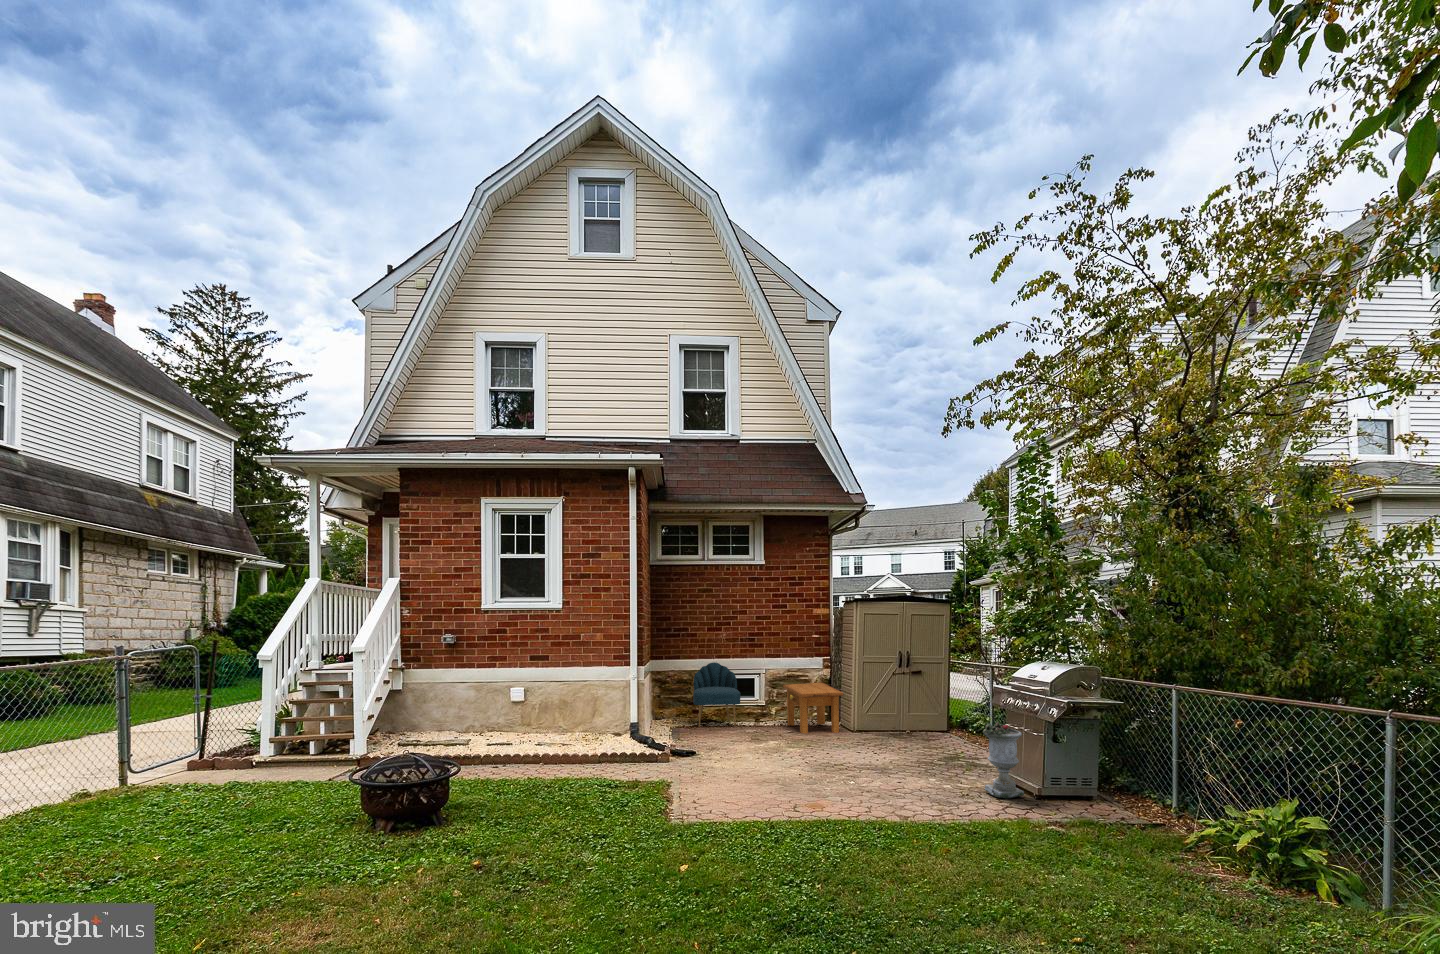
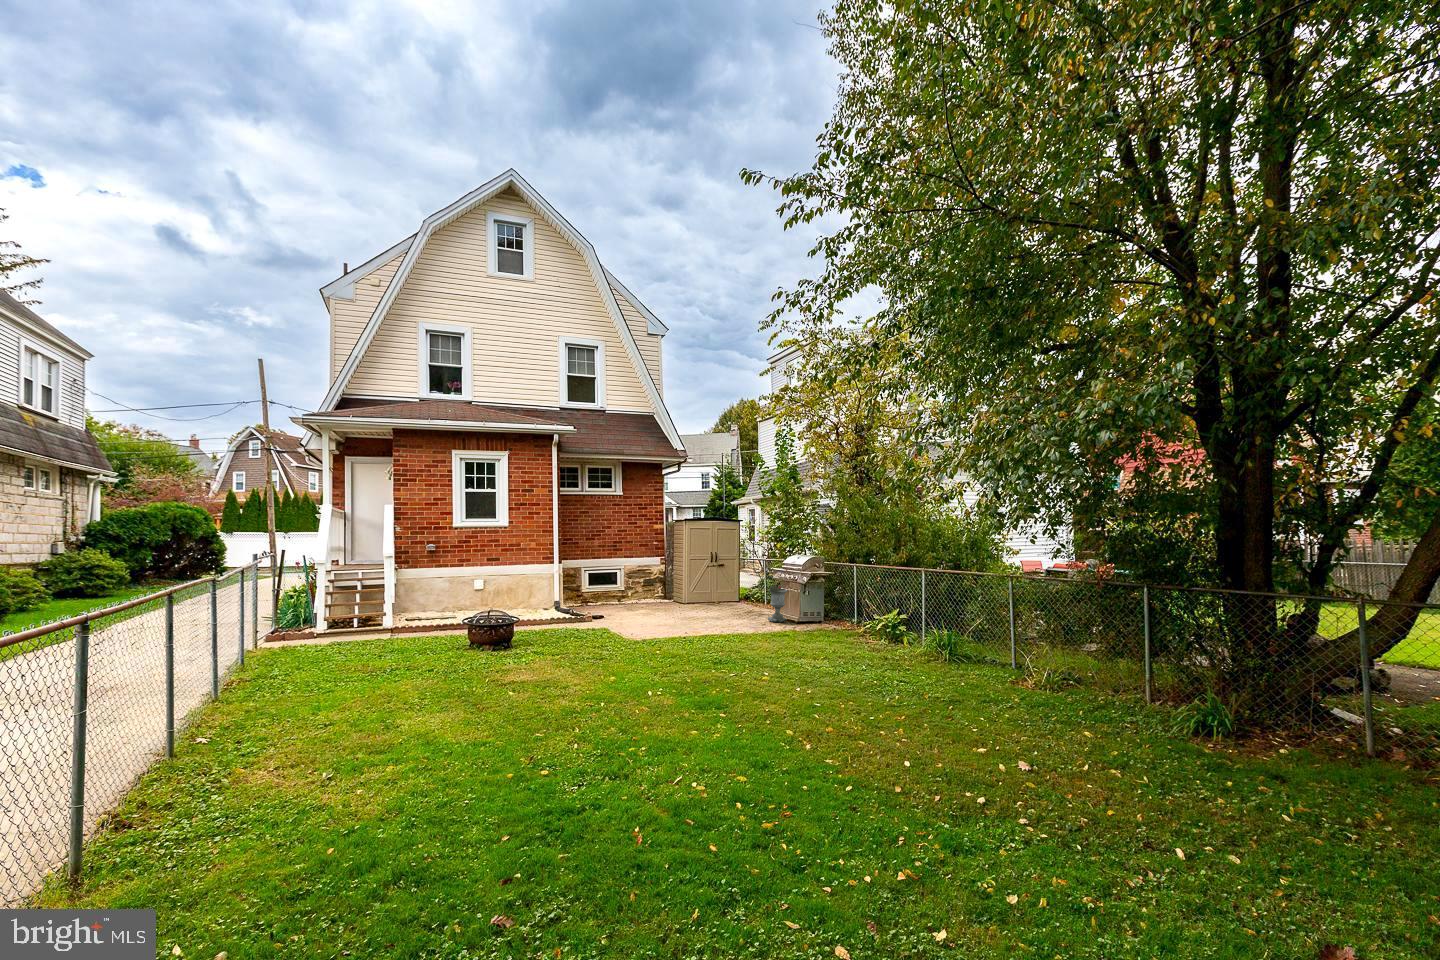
chair: present [693,662,740,727] -> none [579,560,611,602]
side table: present [783,682,844,733] -> none [637,572,678,603]

